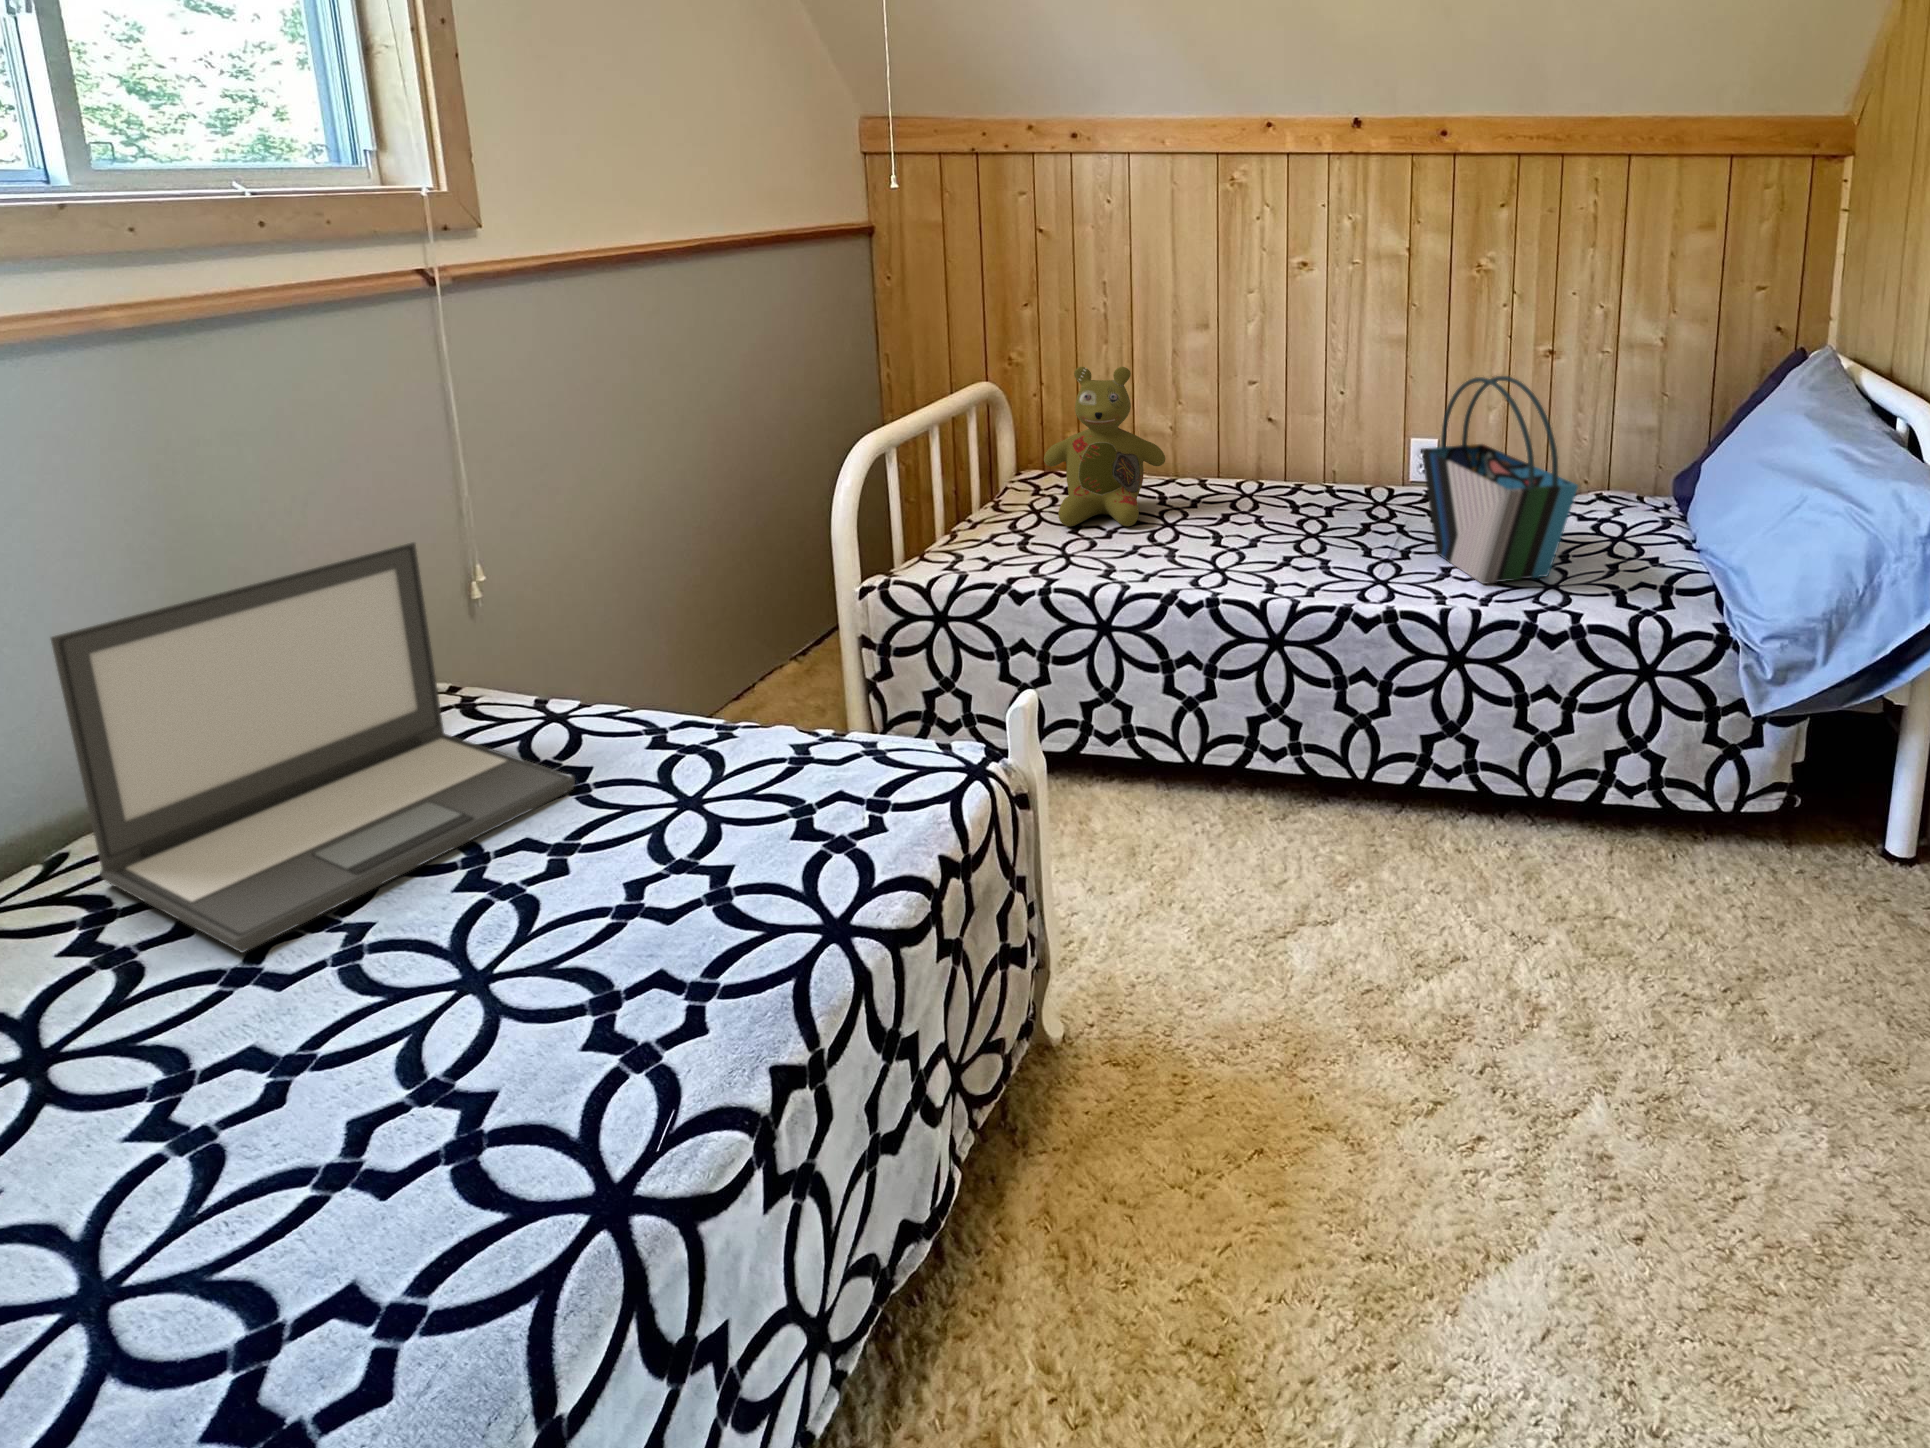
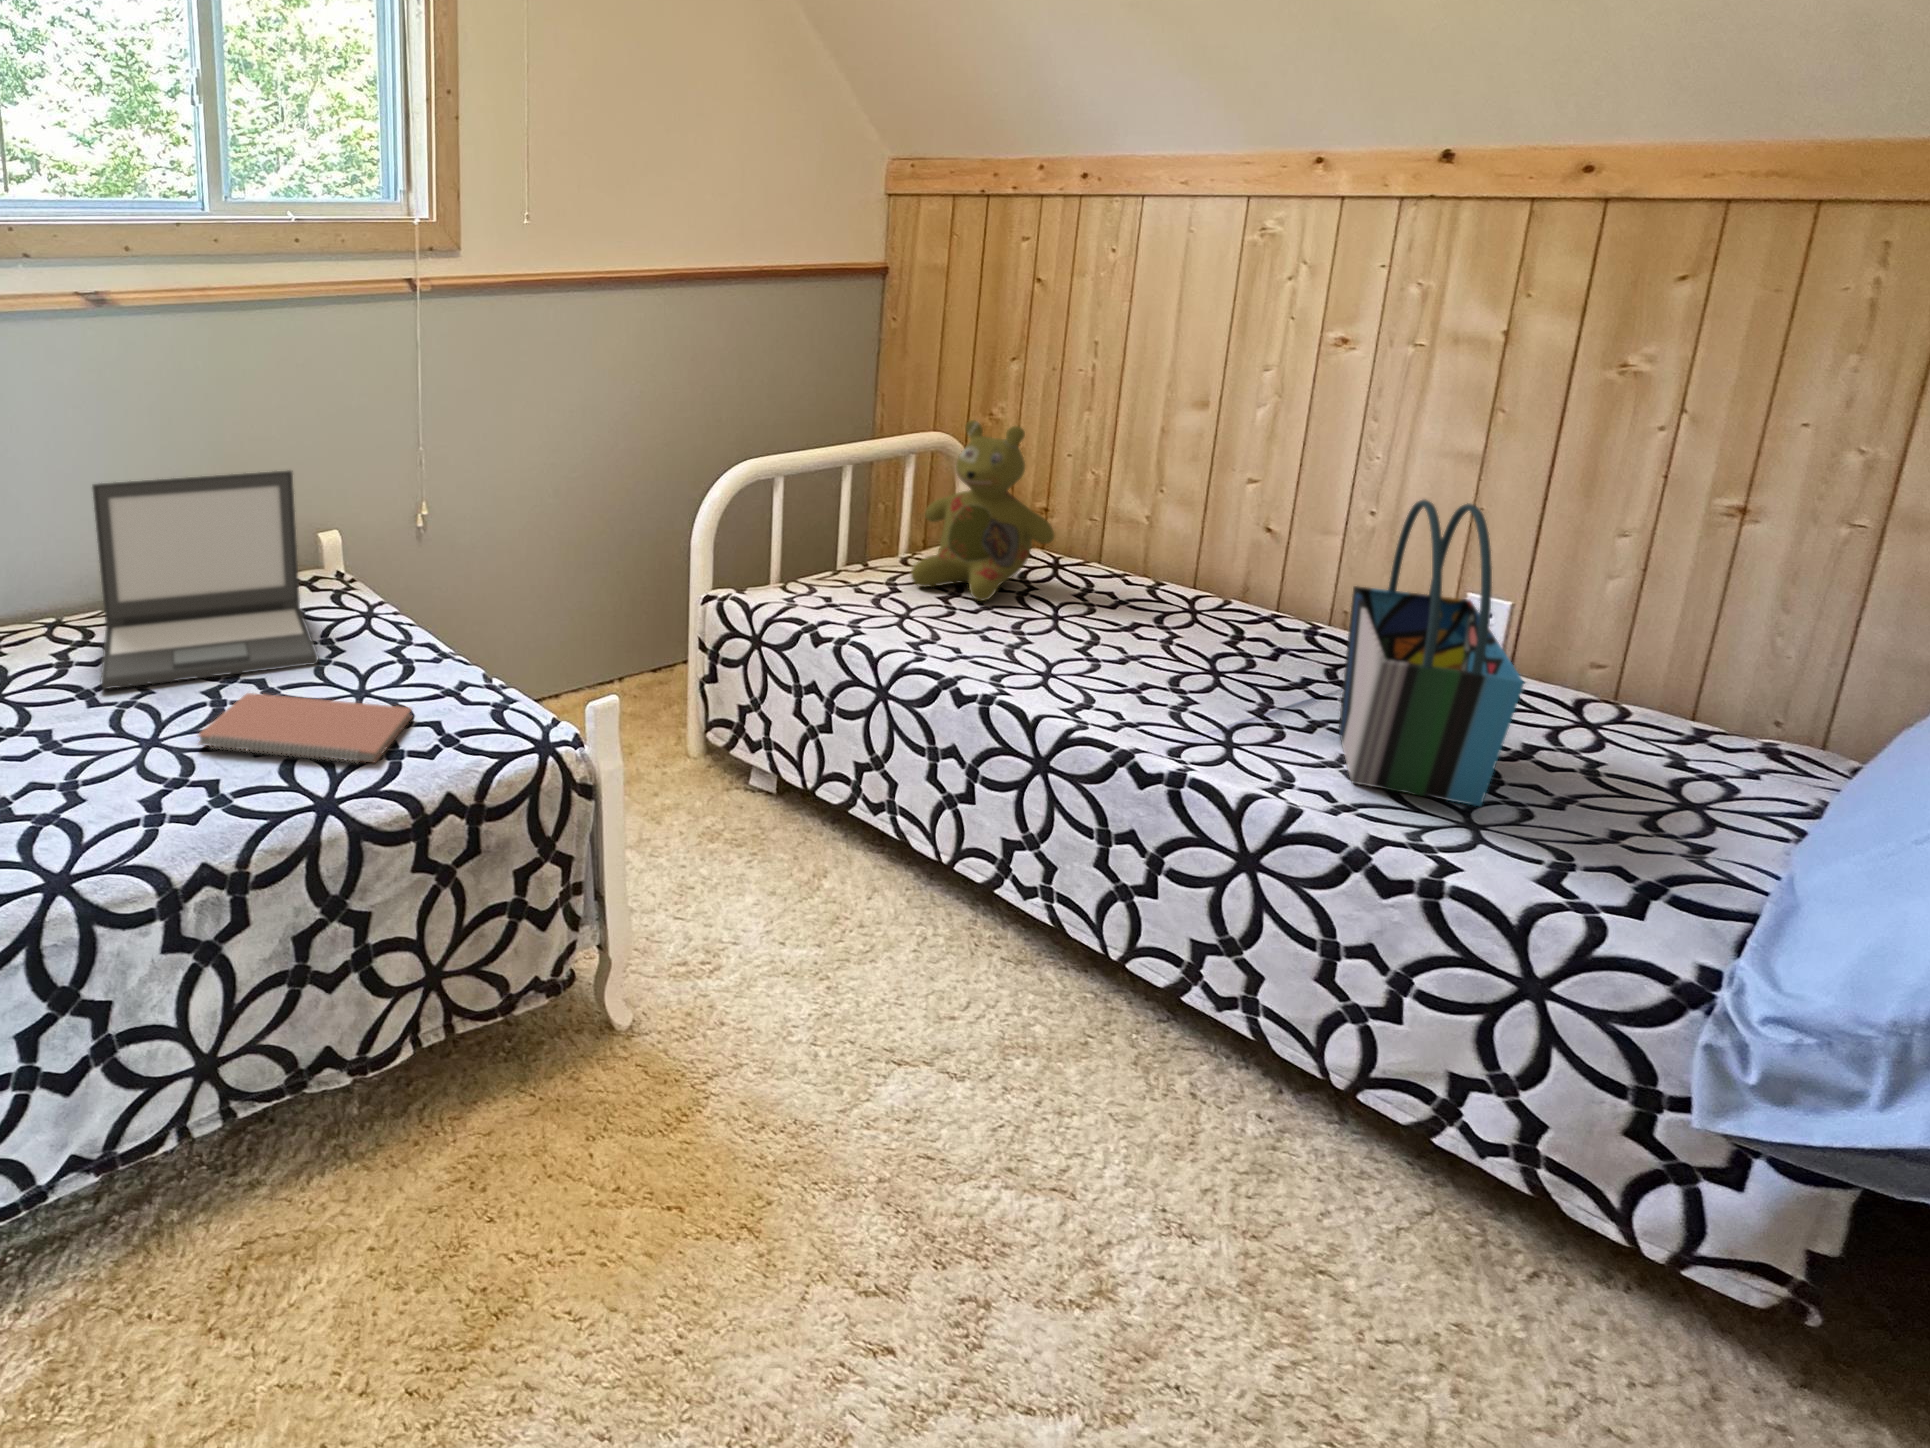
notebook: none [545,784,840,945] -> present [198,693,412,762]

